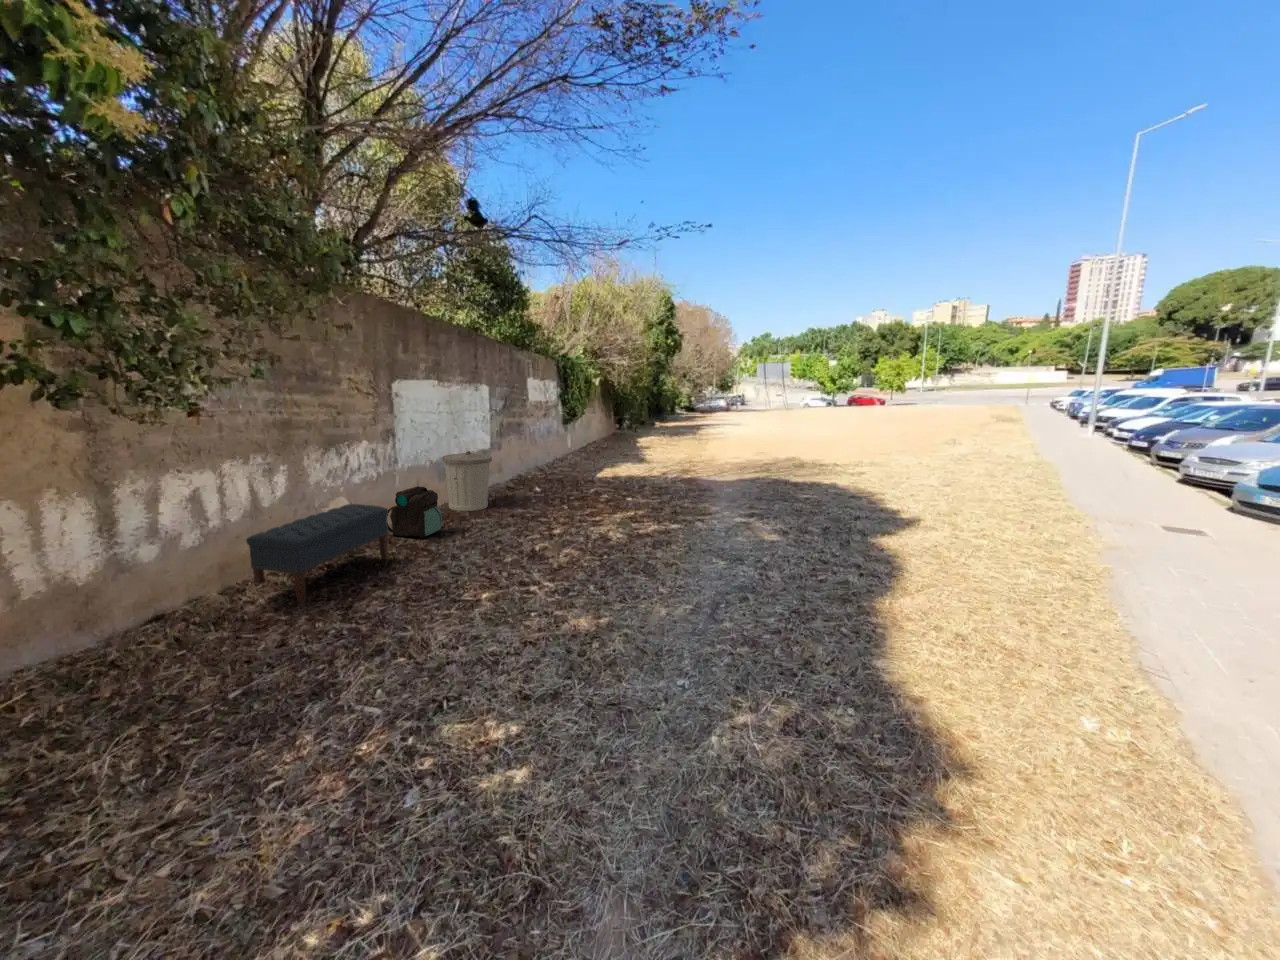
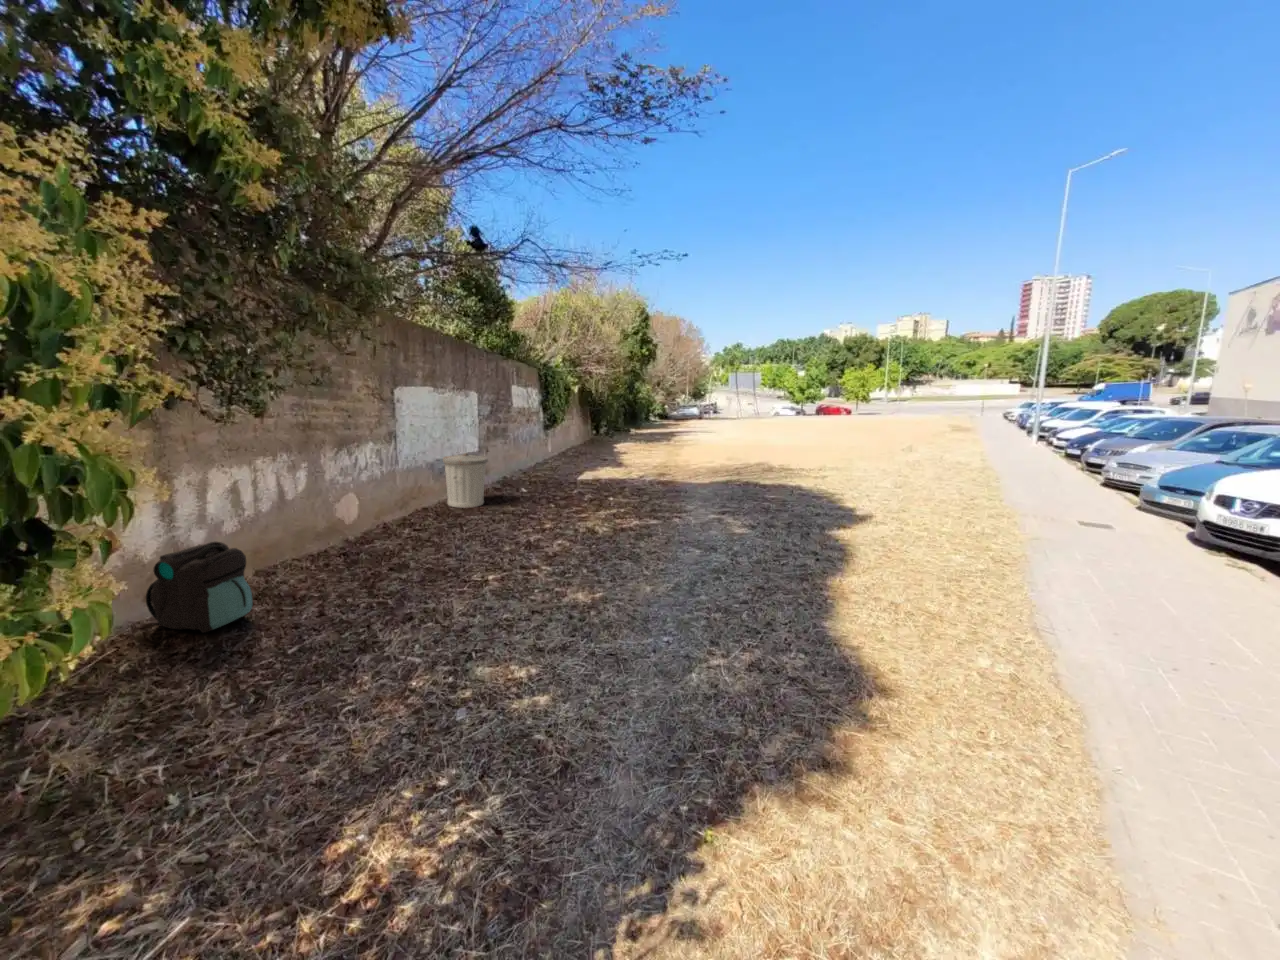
backpack: present [387,486,442,538] -> present [146,542,253,633]
bench: present [246,504,388,603] -> none [284,498,402,583]

